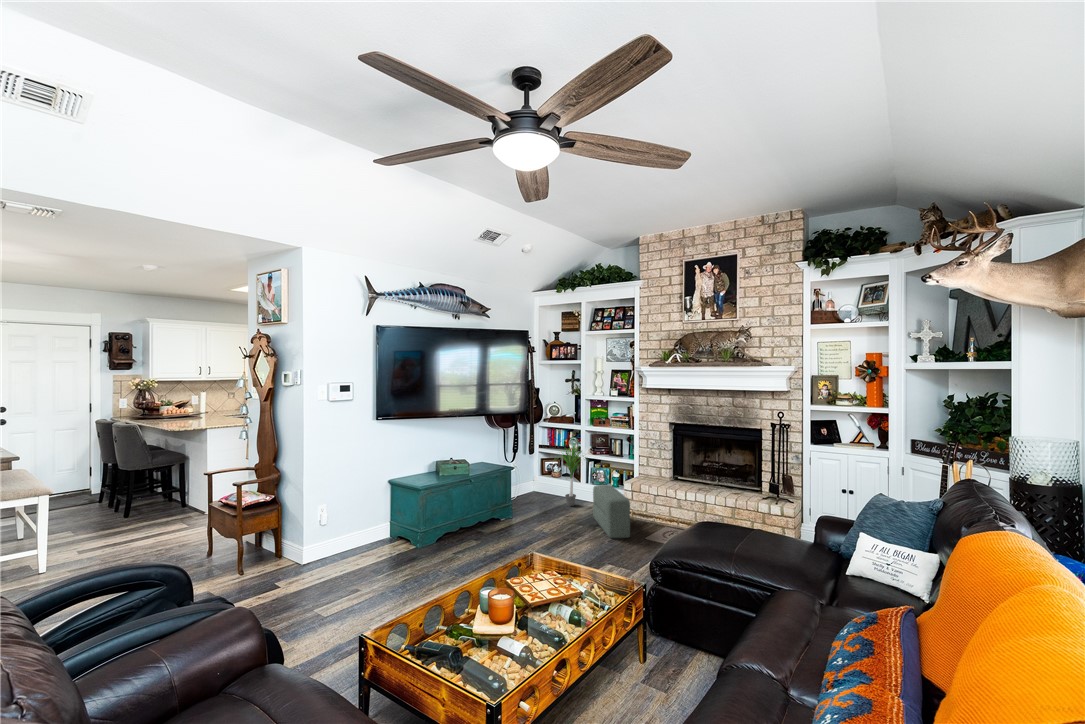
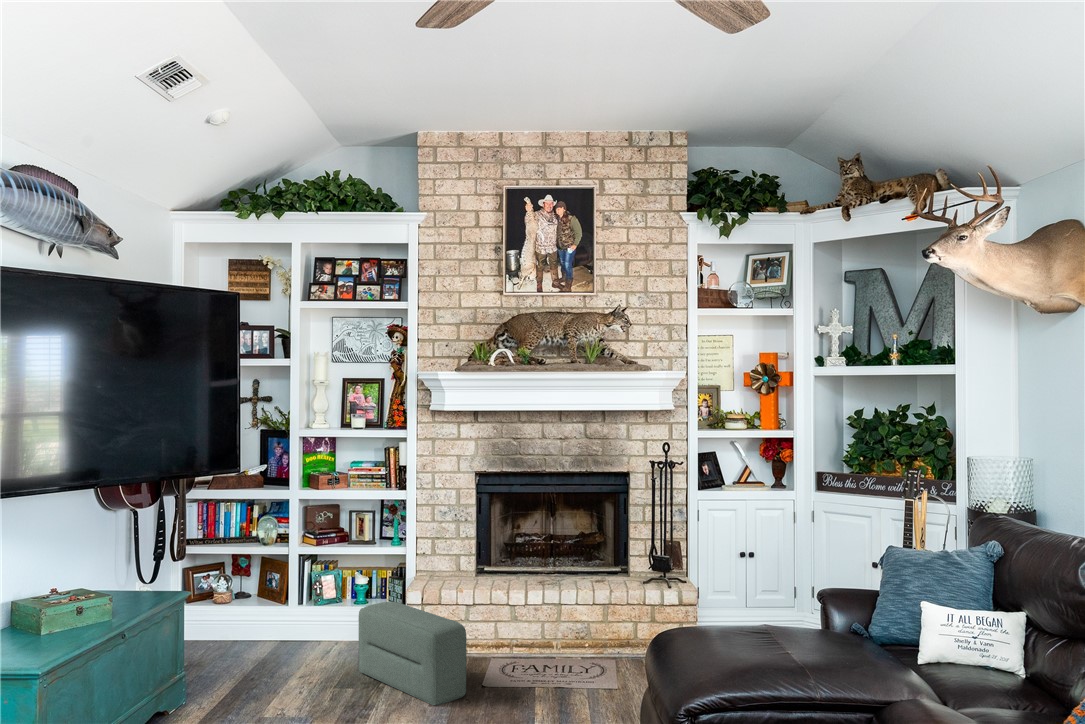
potted plant: present [562,447,582,506] -> none [239,519,330,658]

